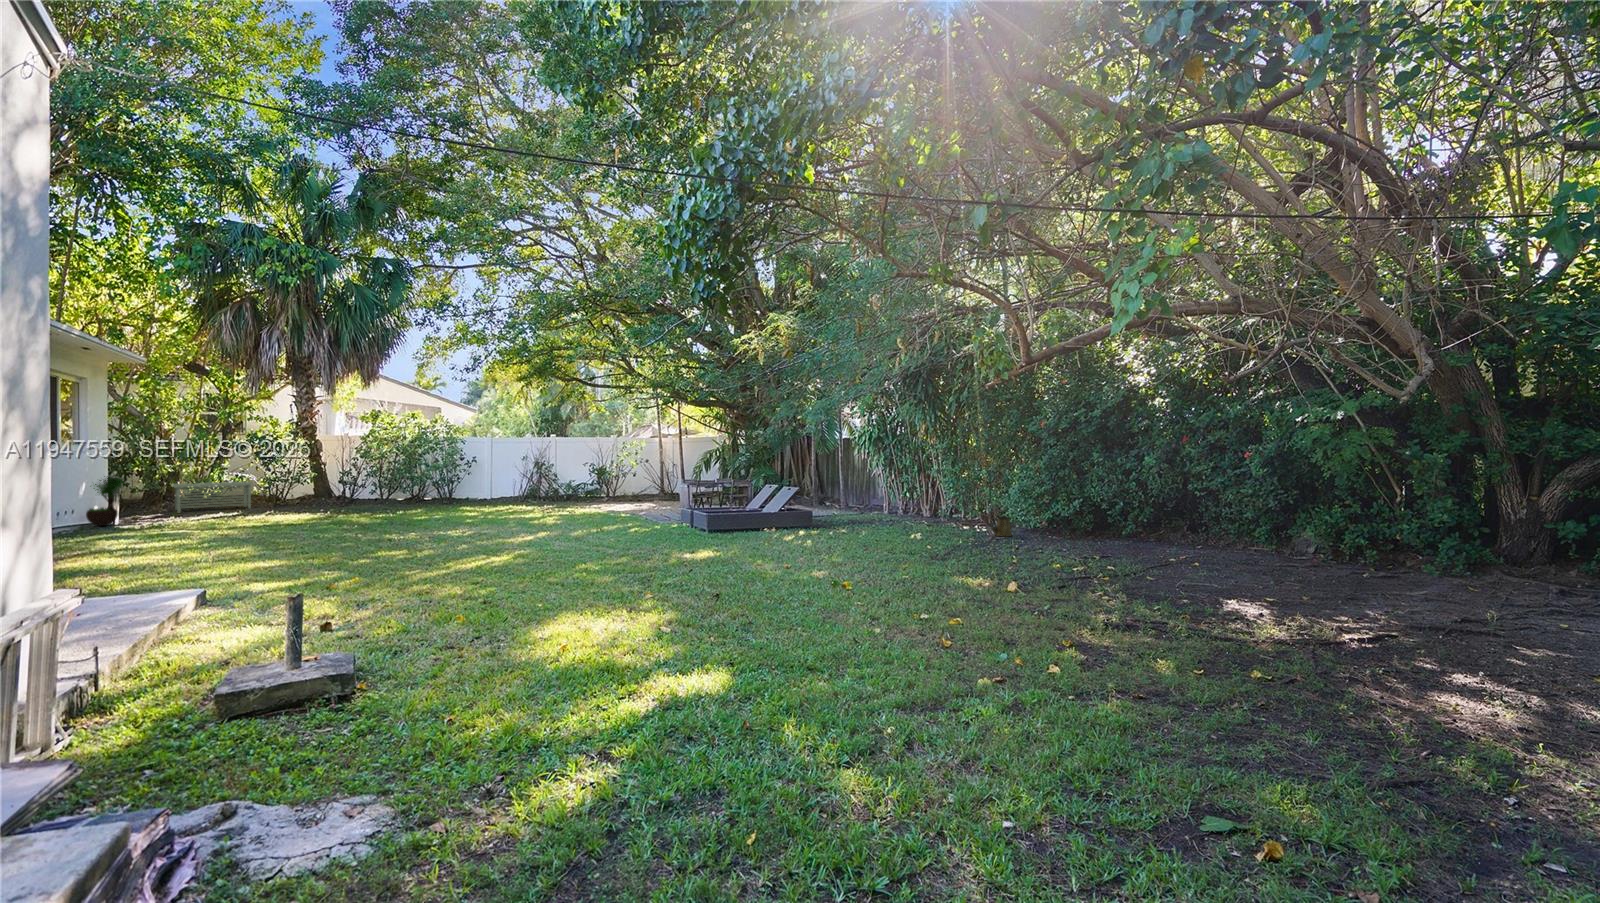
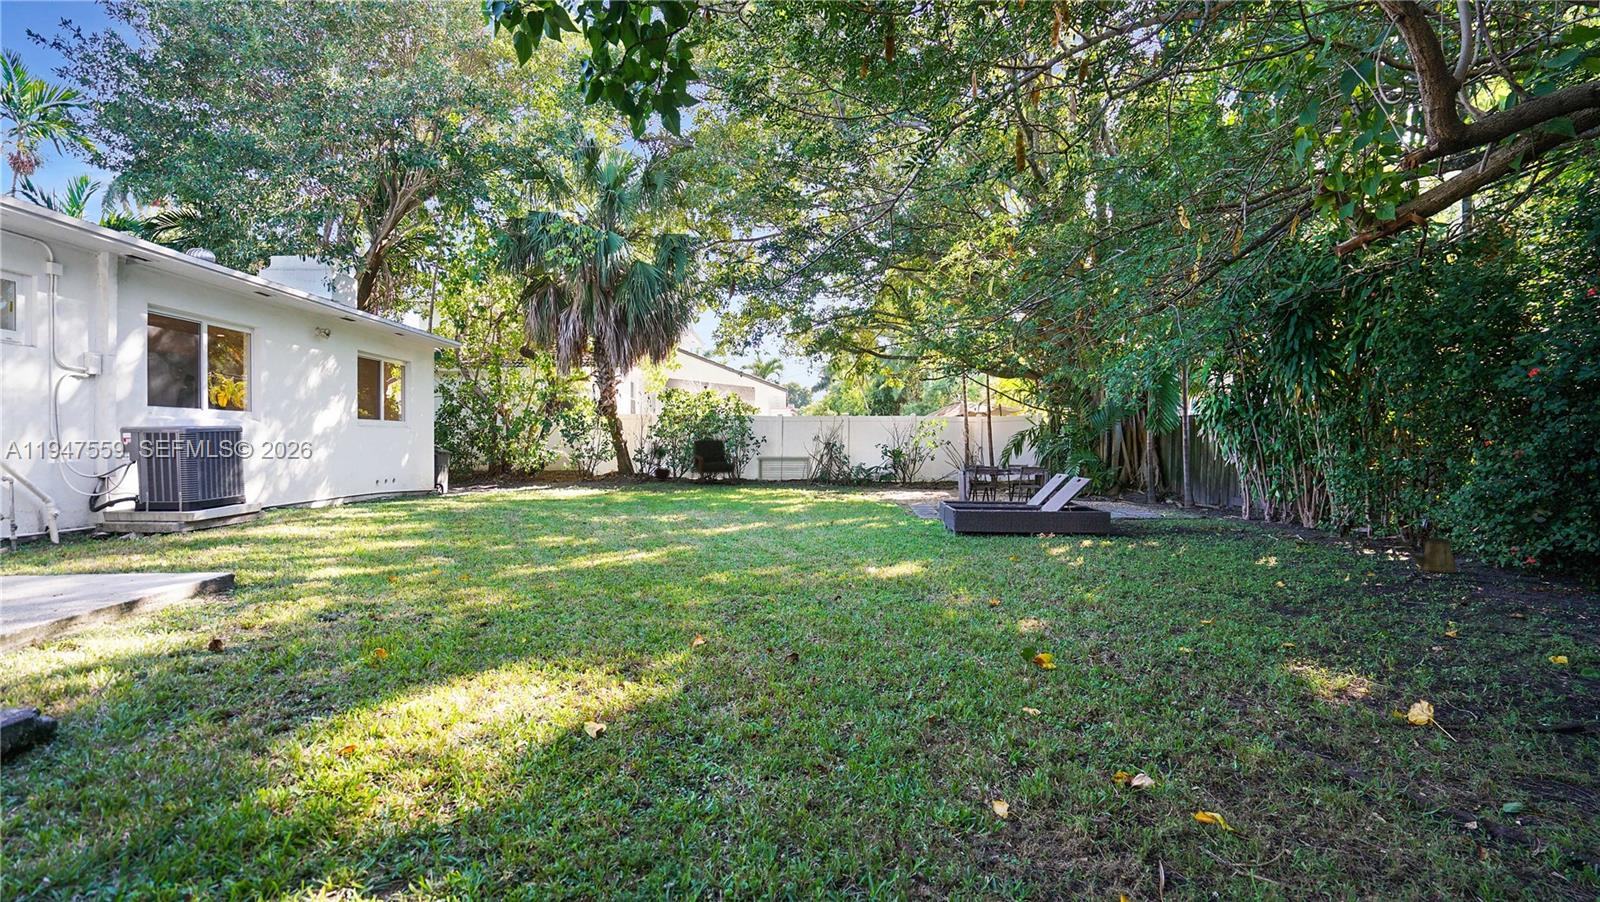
chair: none [401,460,453,504] -> present [691,439,736,484]
potted tree: present [86,476,124,526] -> present [649,446,671,480]
storage bench: present [172,481,252,512] -> present [757,457,810,480]

